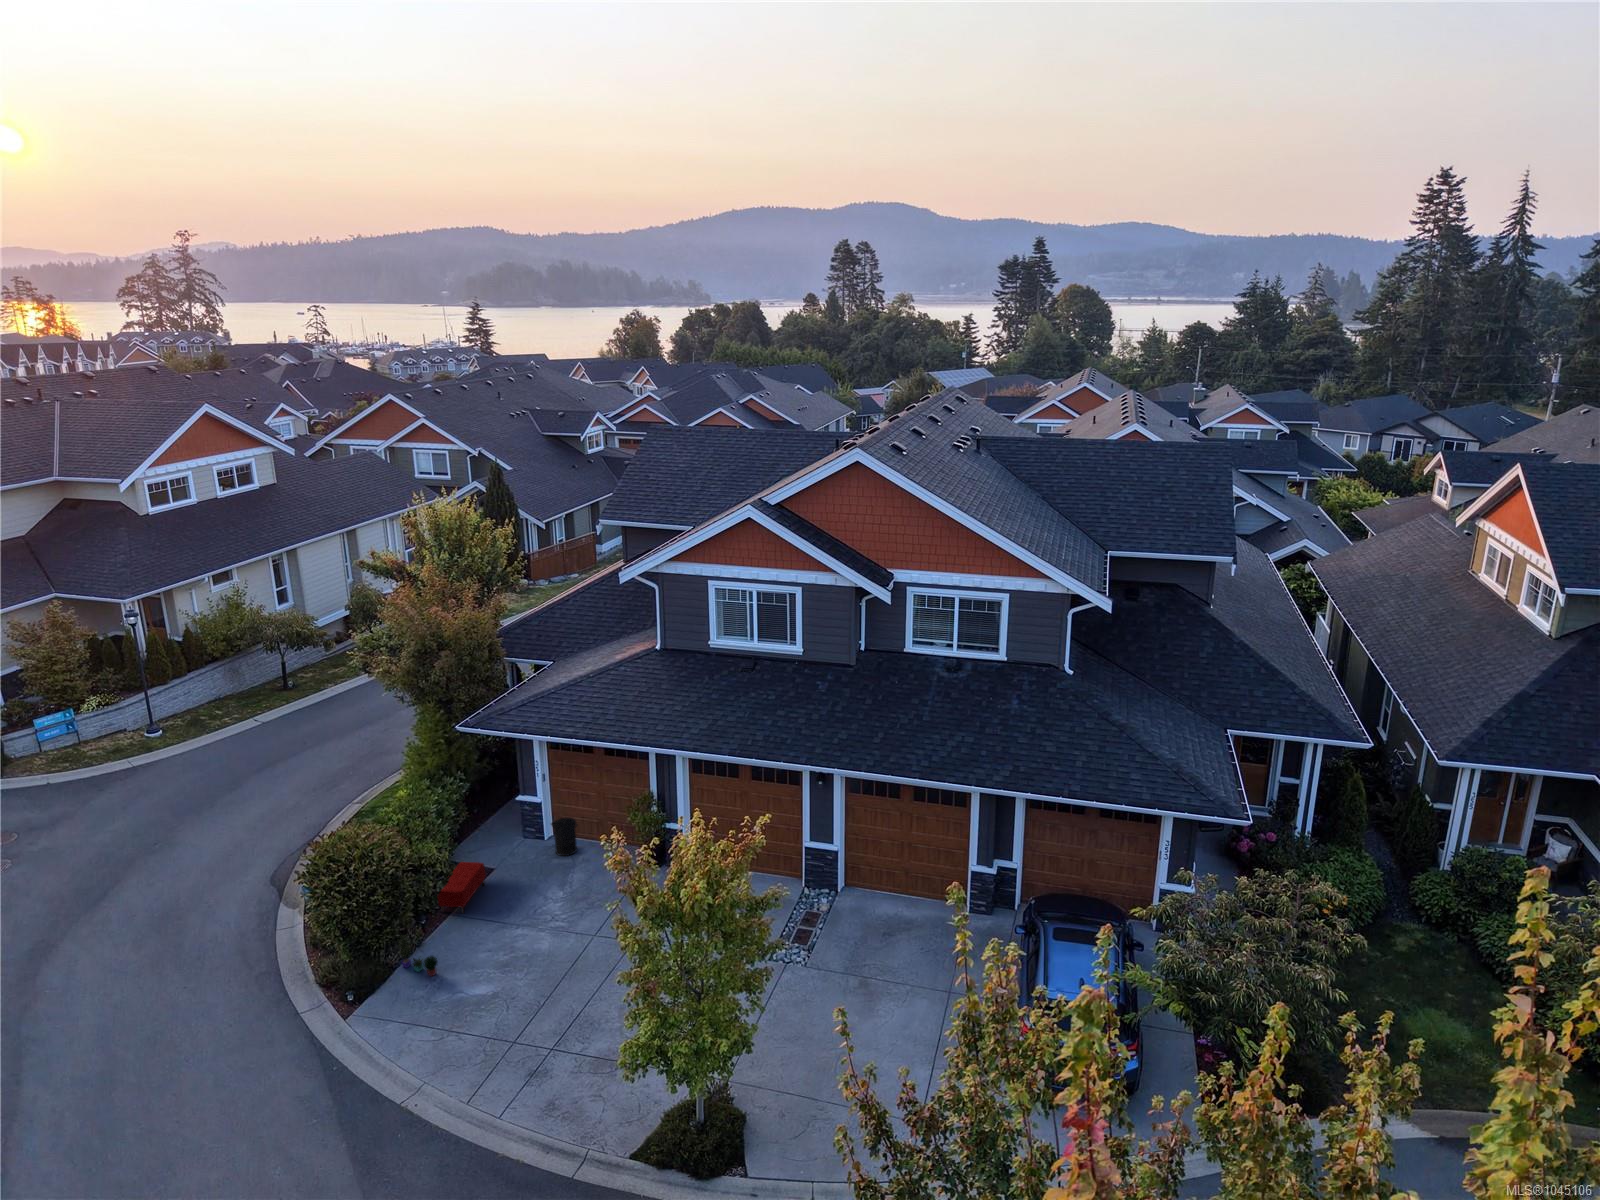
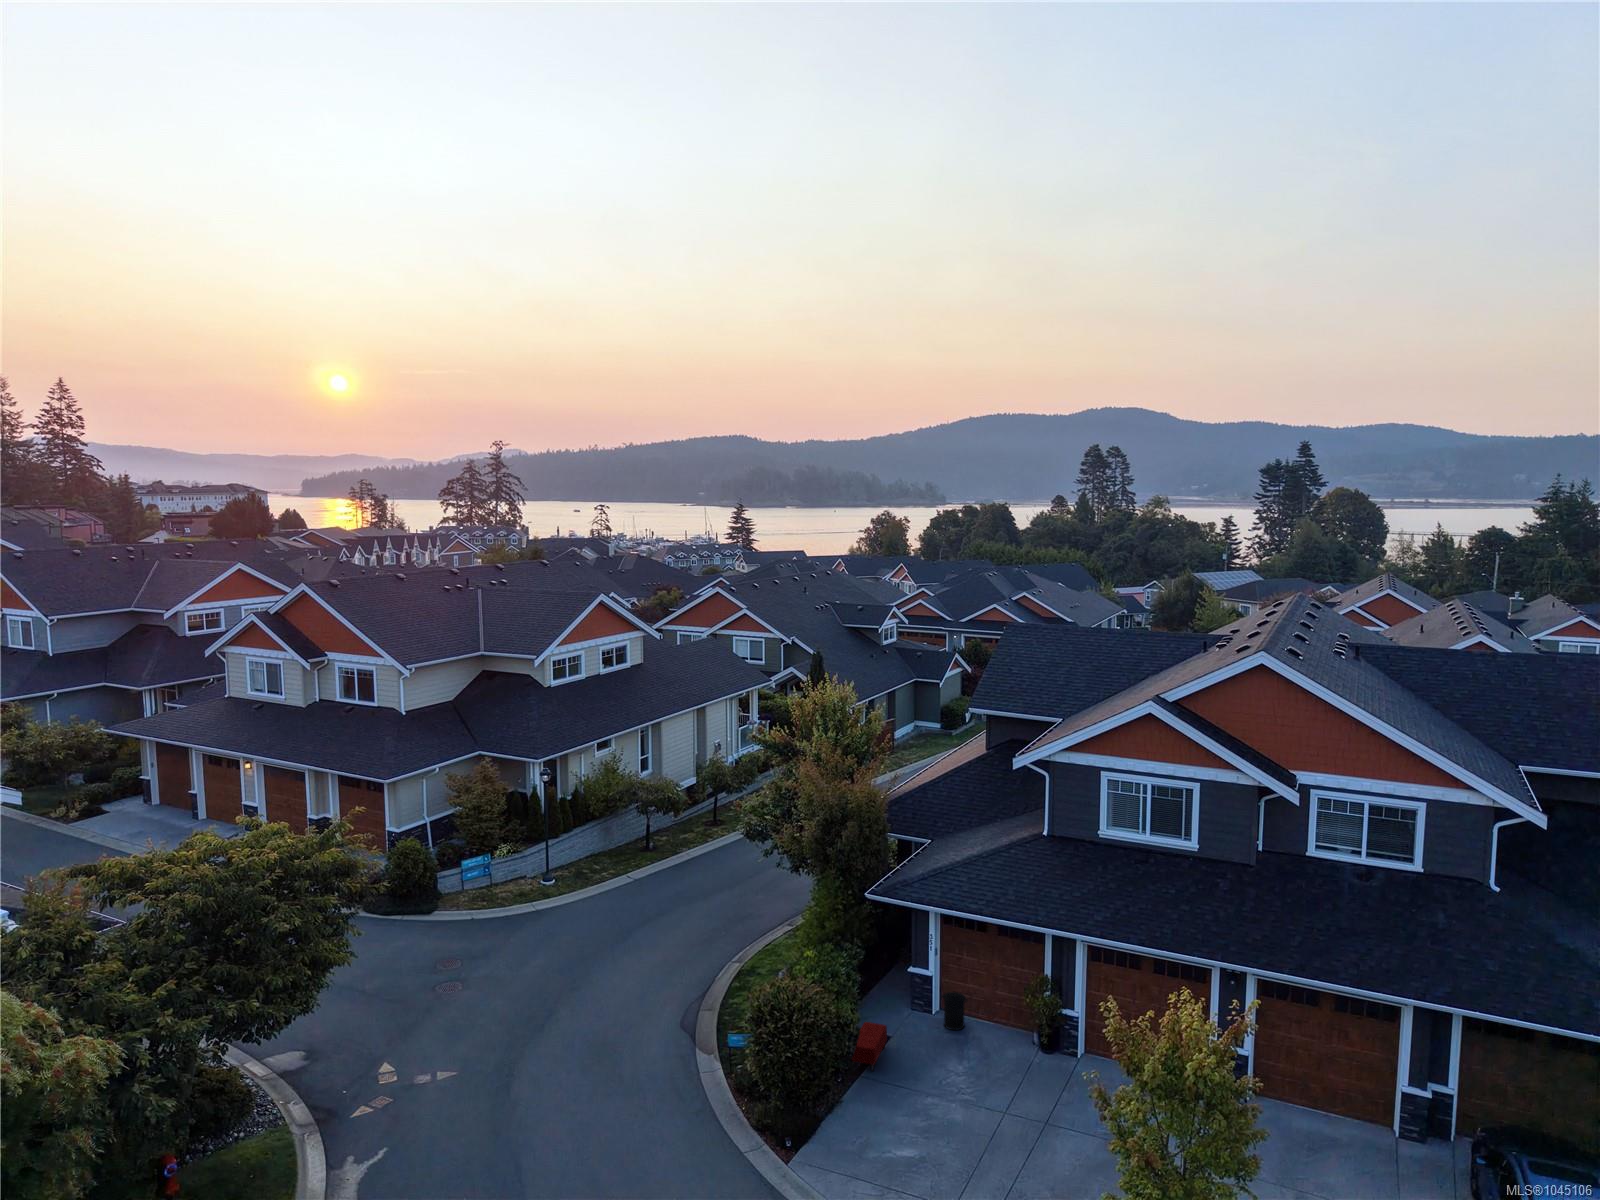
potted plant: present [398,935,437,976] -> none [828,1079,866,1125]

